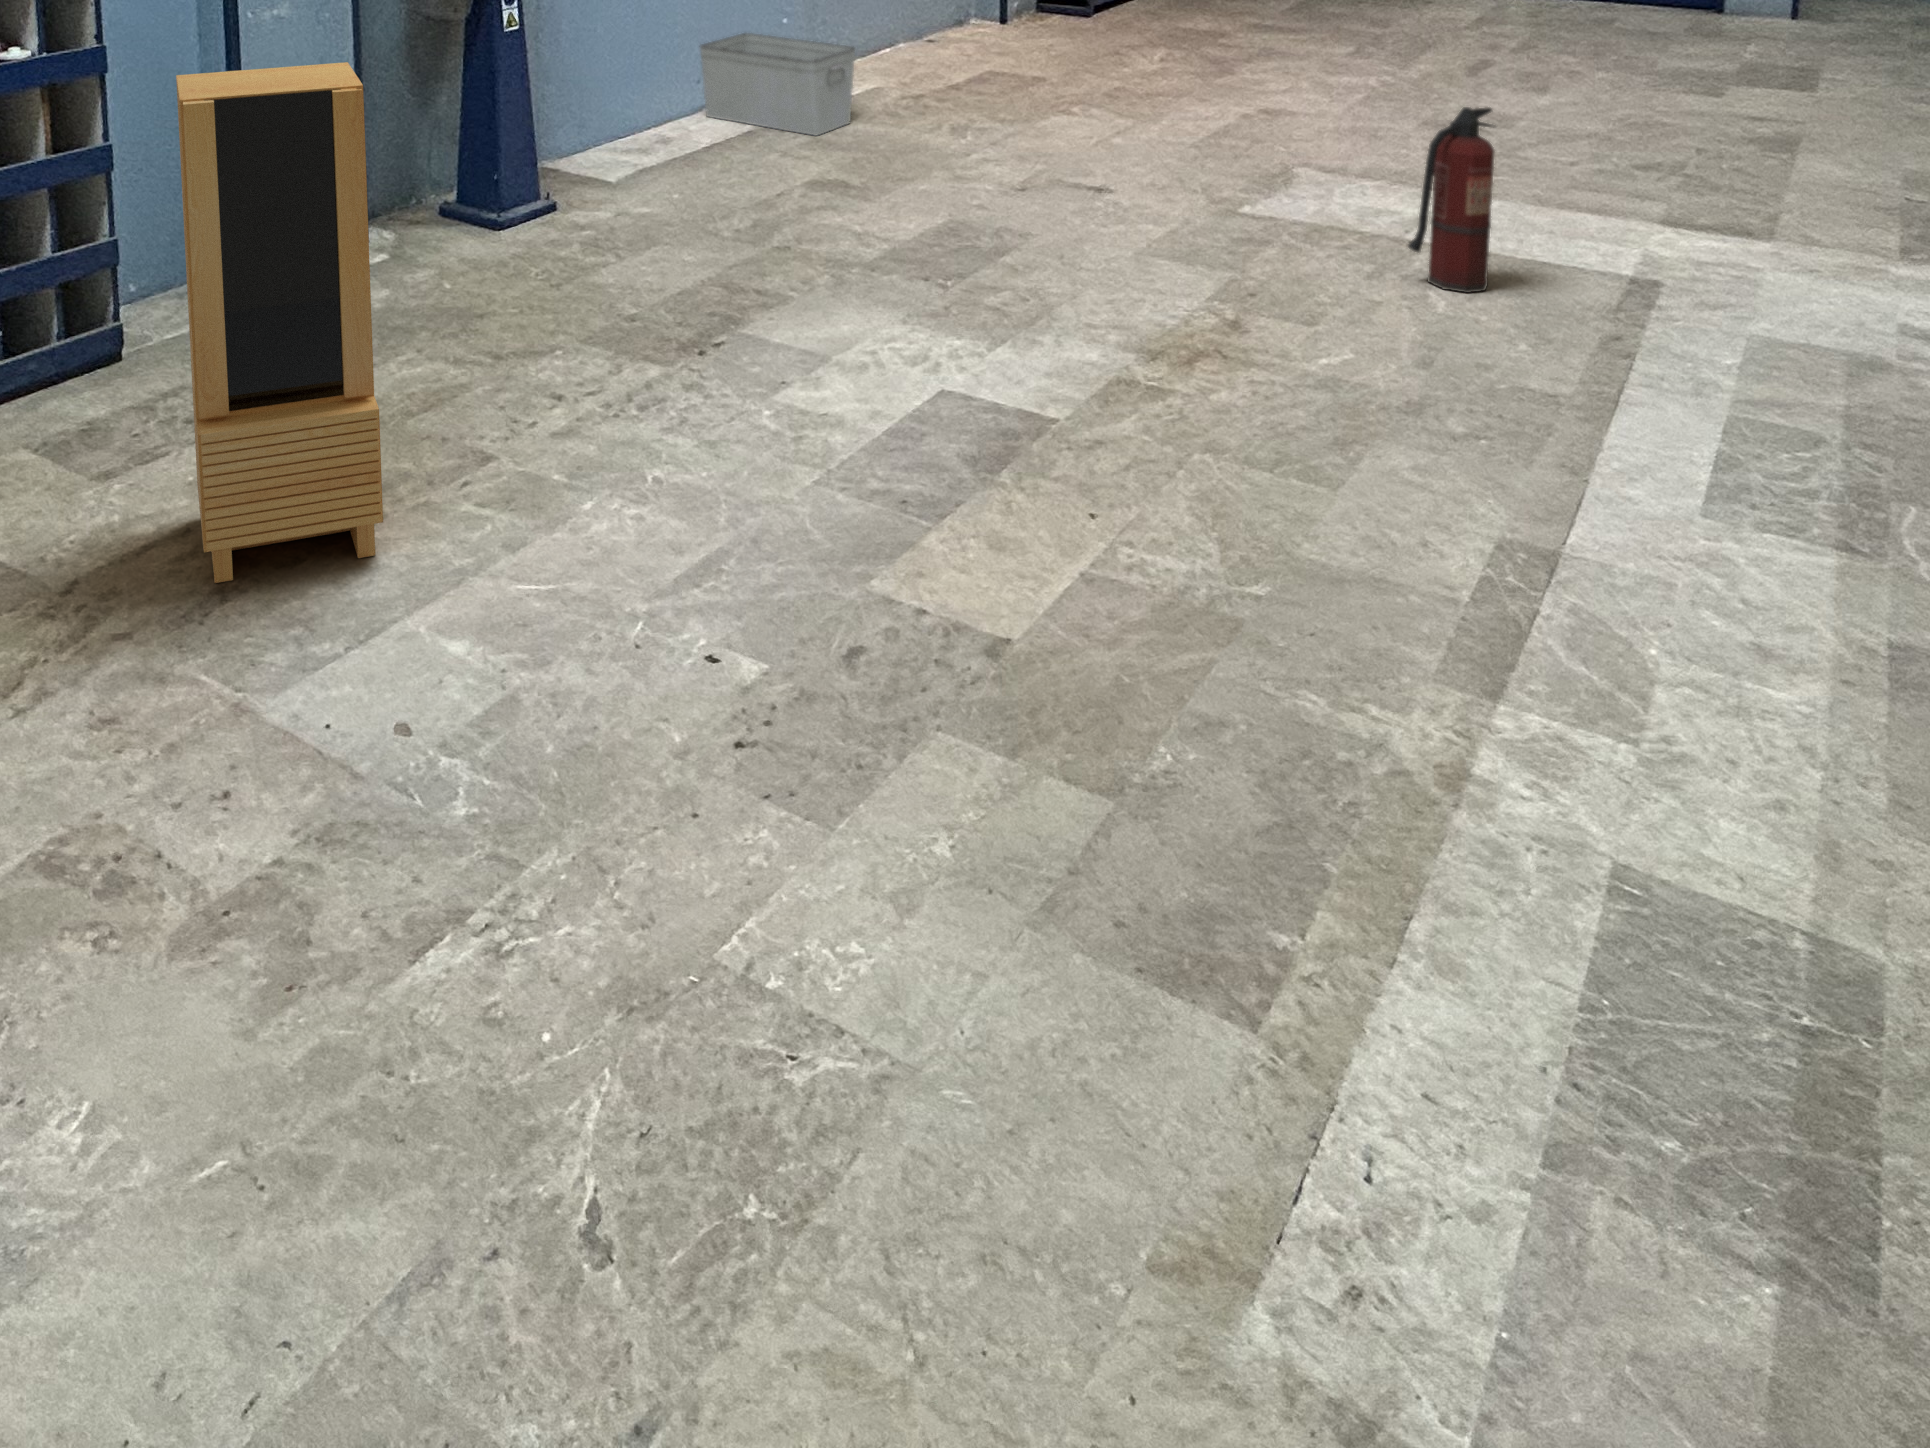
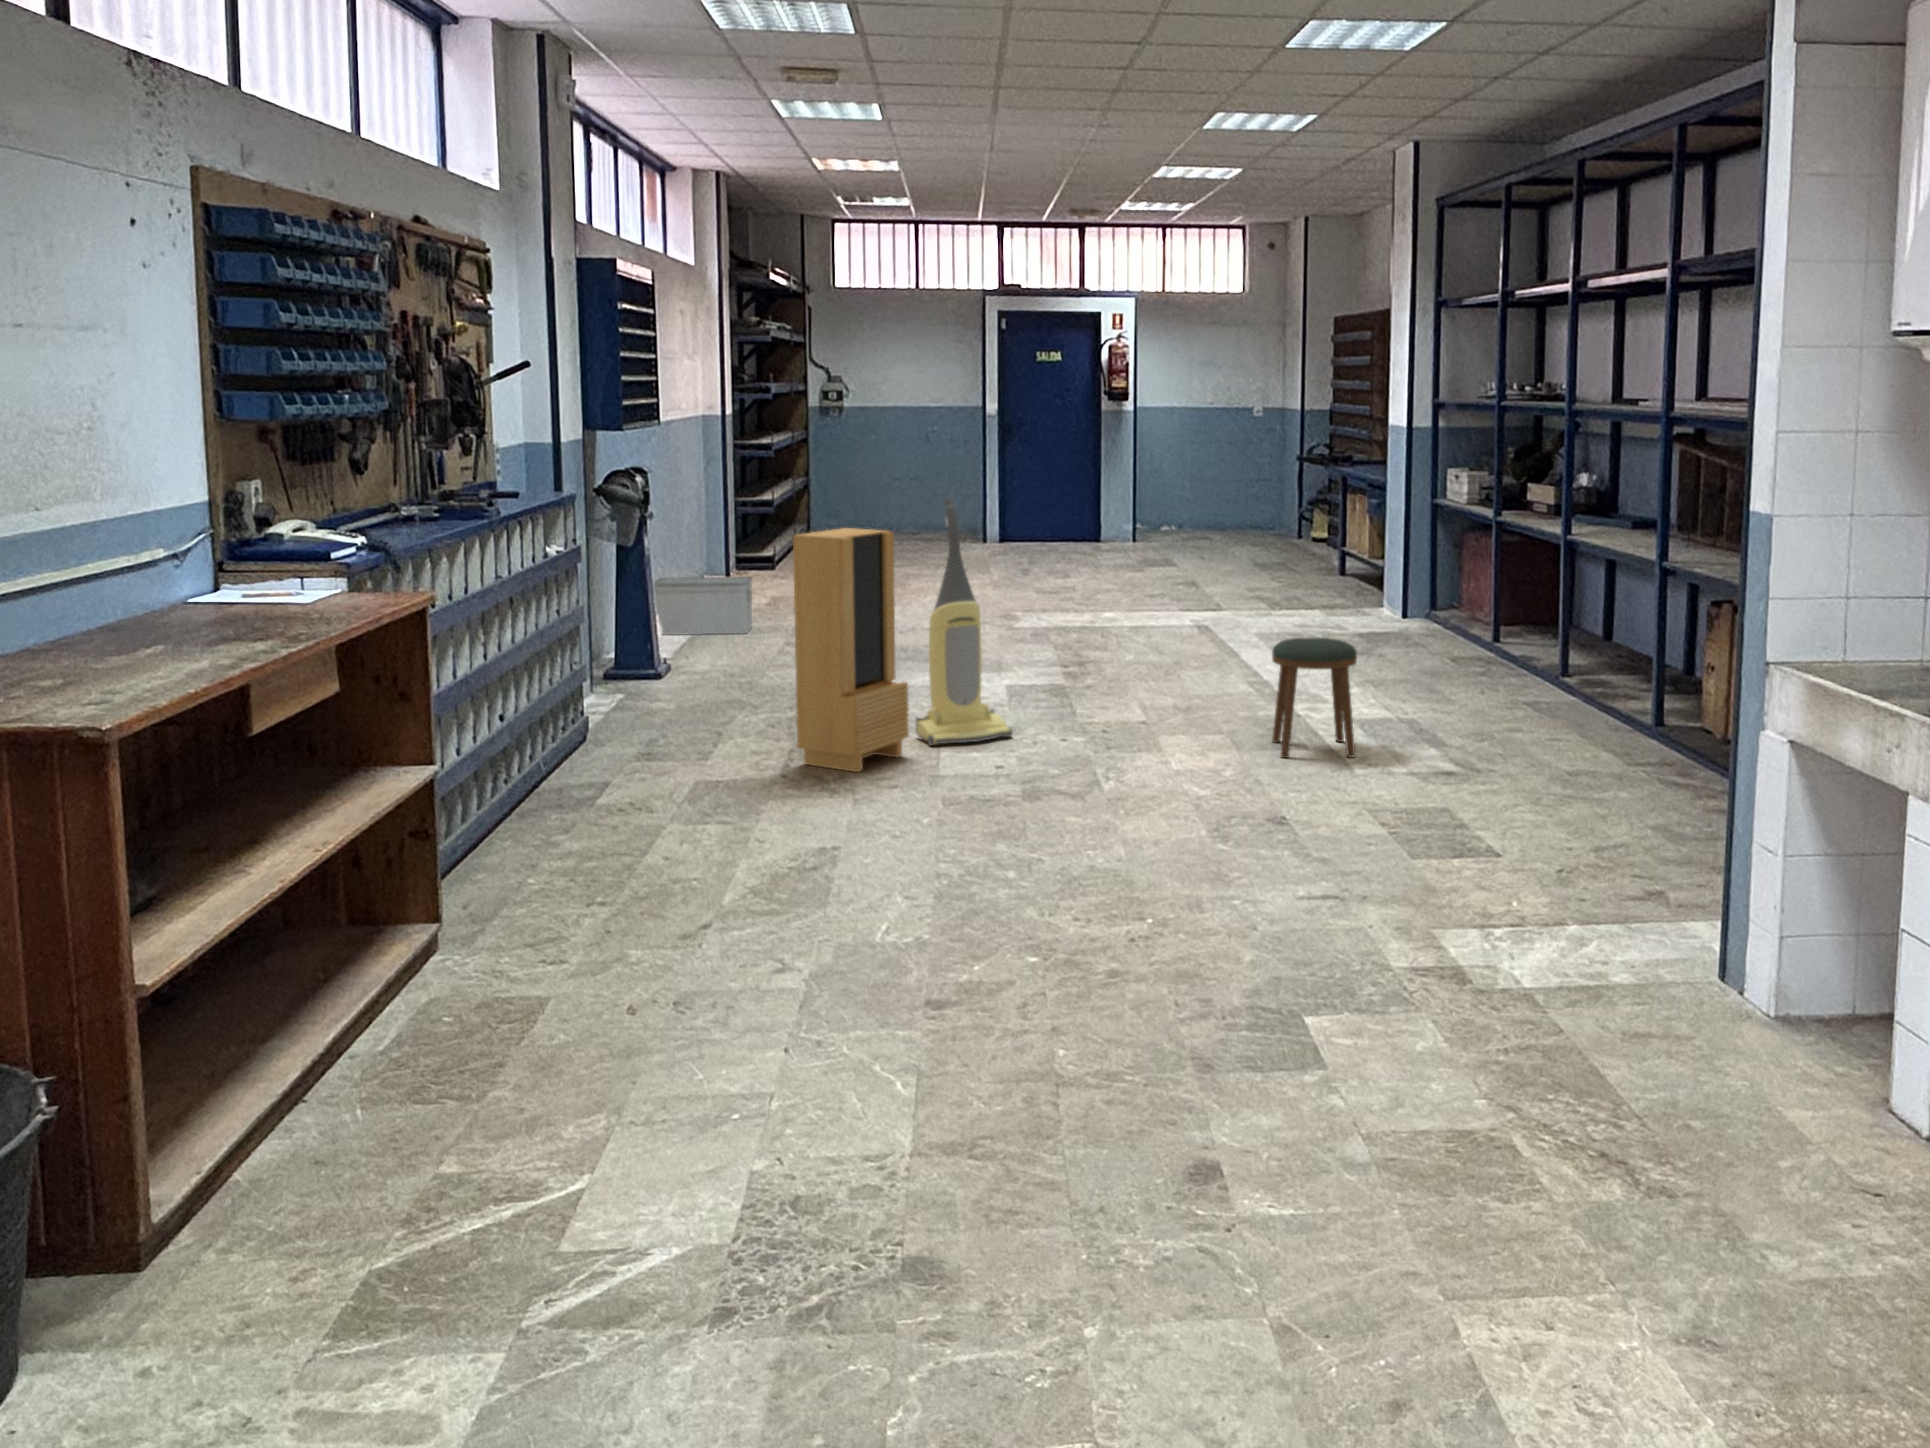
vacuum cleaner: none [472,14,677,564] -> present [916,497,1013,746]
fire extinguisher: present [1408,107,1494,293] -> none [1124,551,1157,639]
stool: none [1094,591,1428,1132] -> present [1272,638,1357,758]

